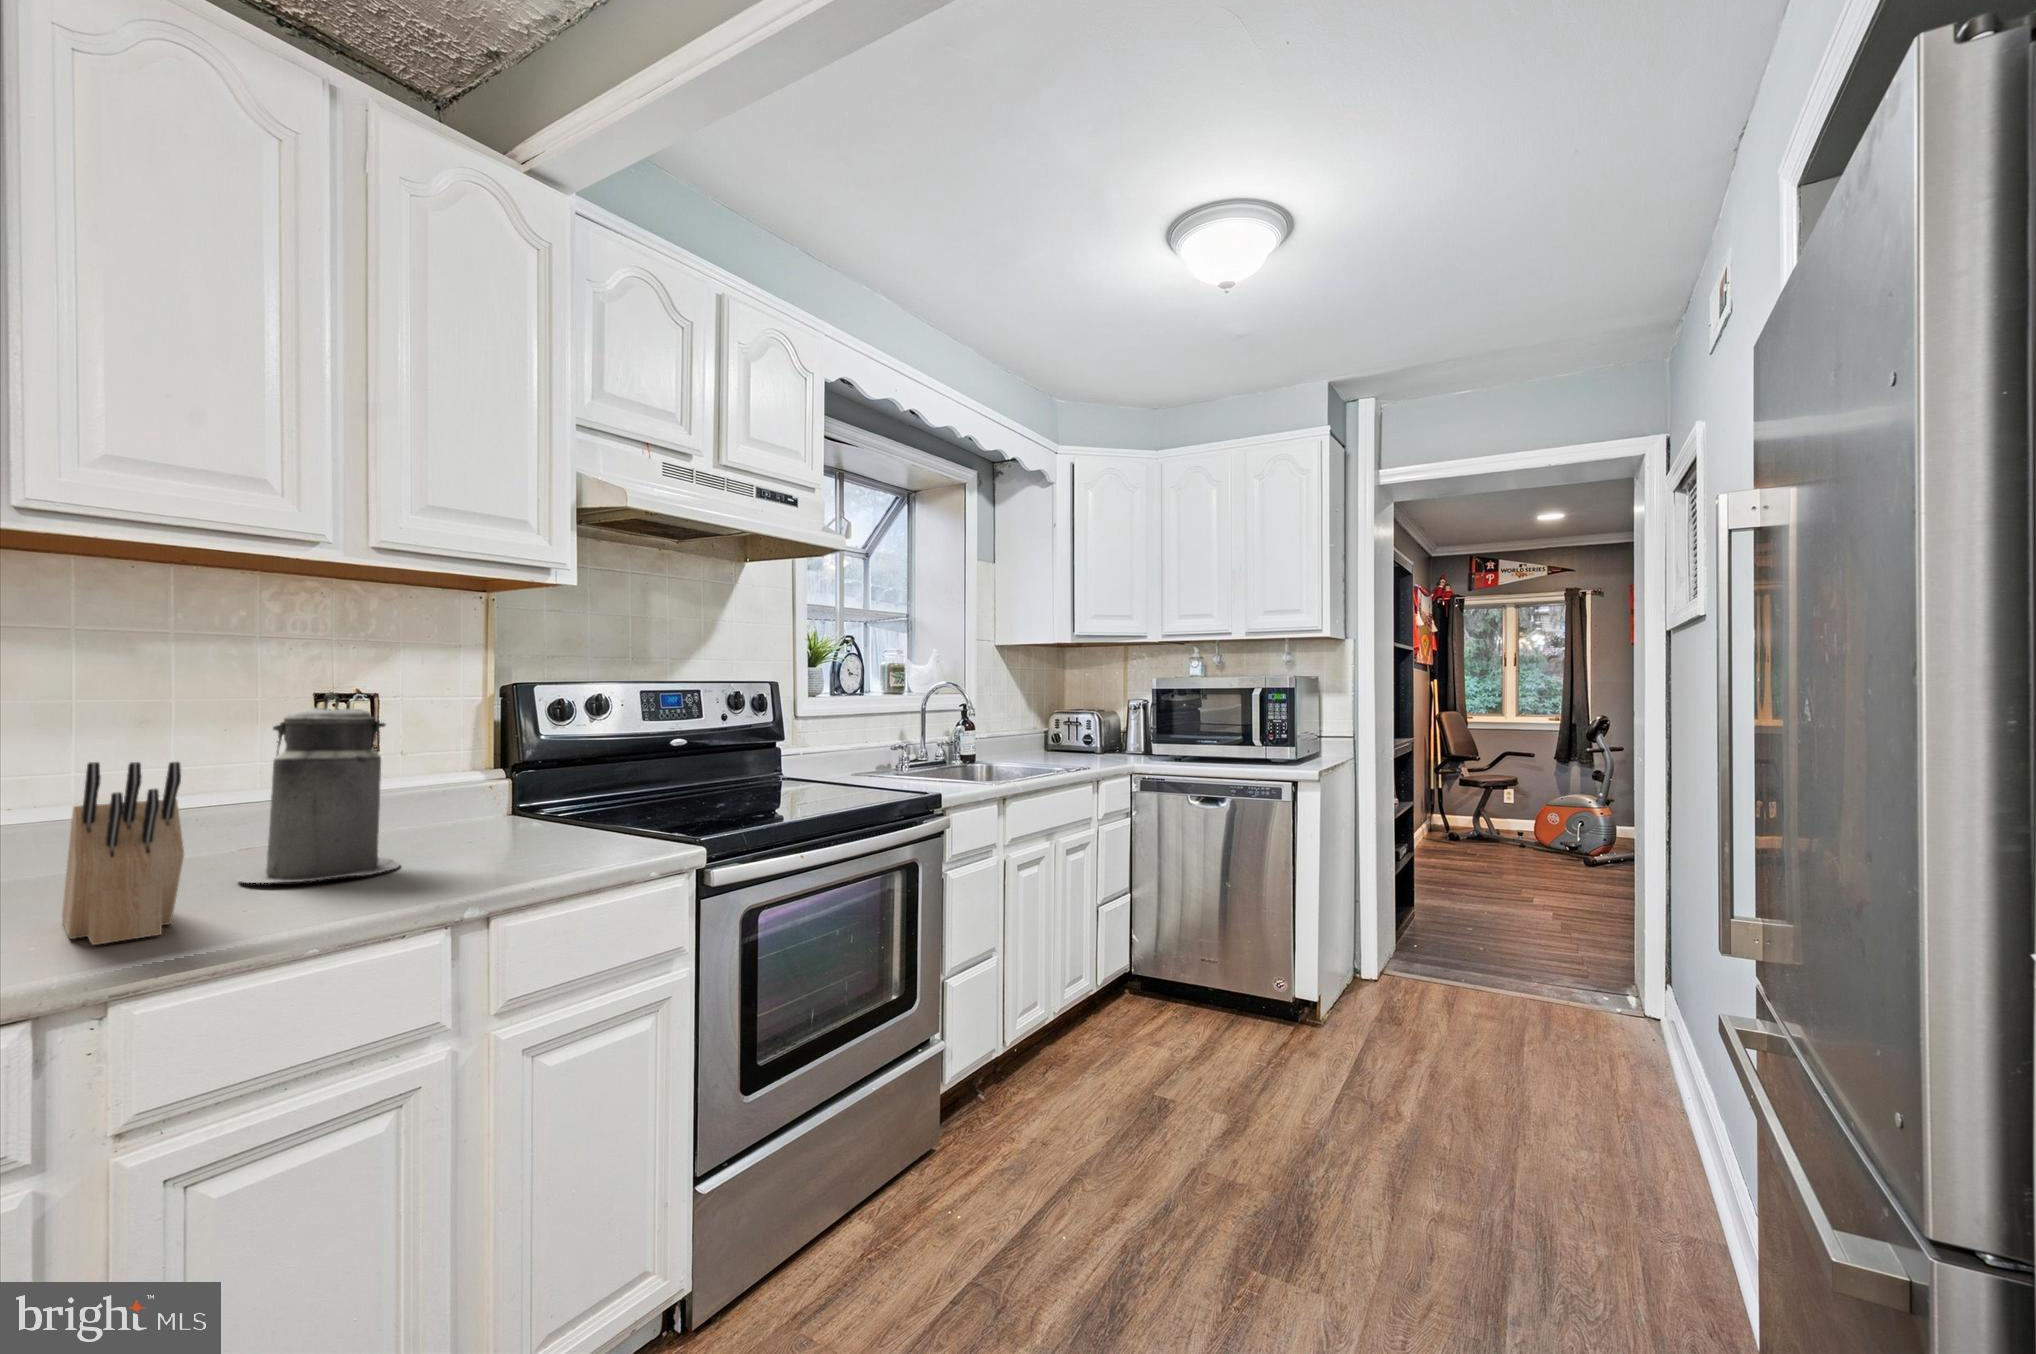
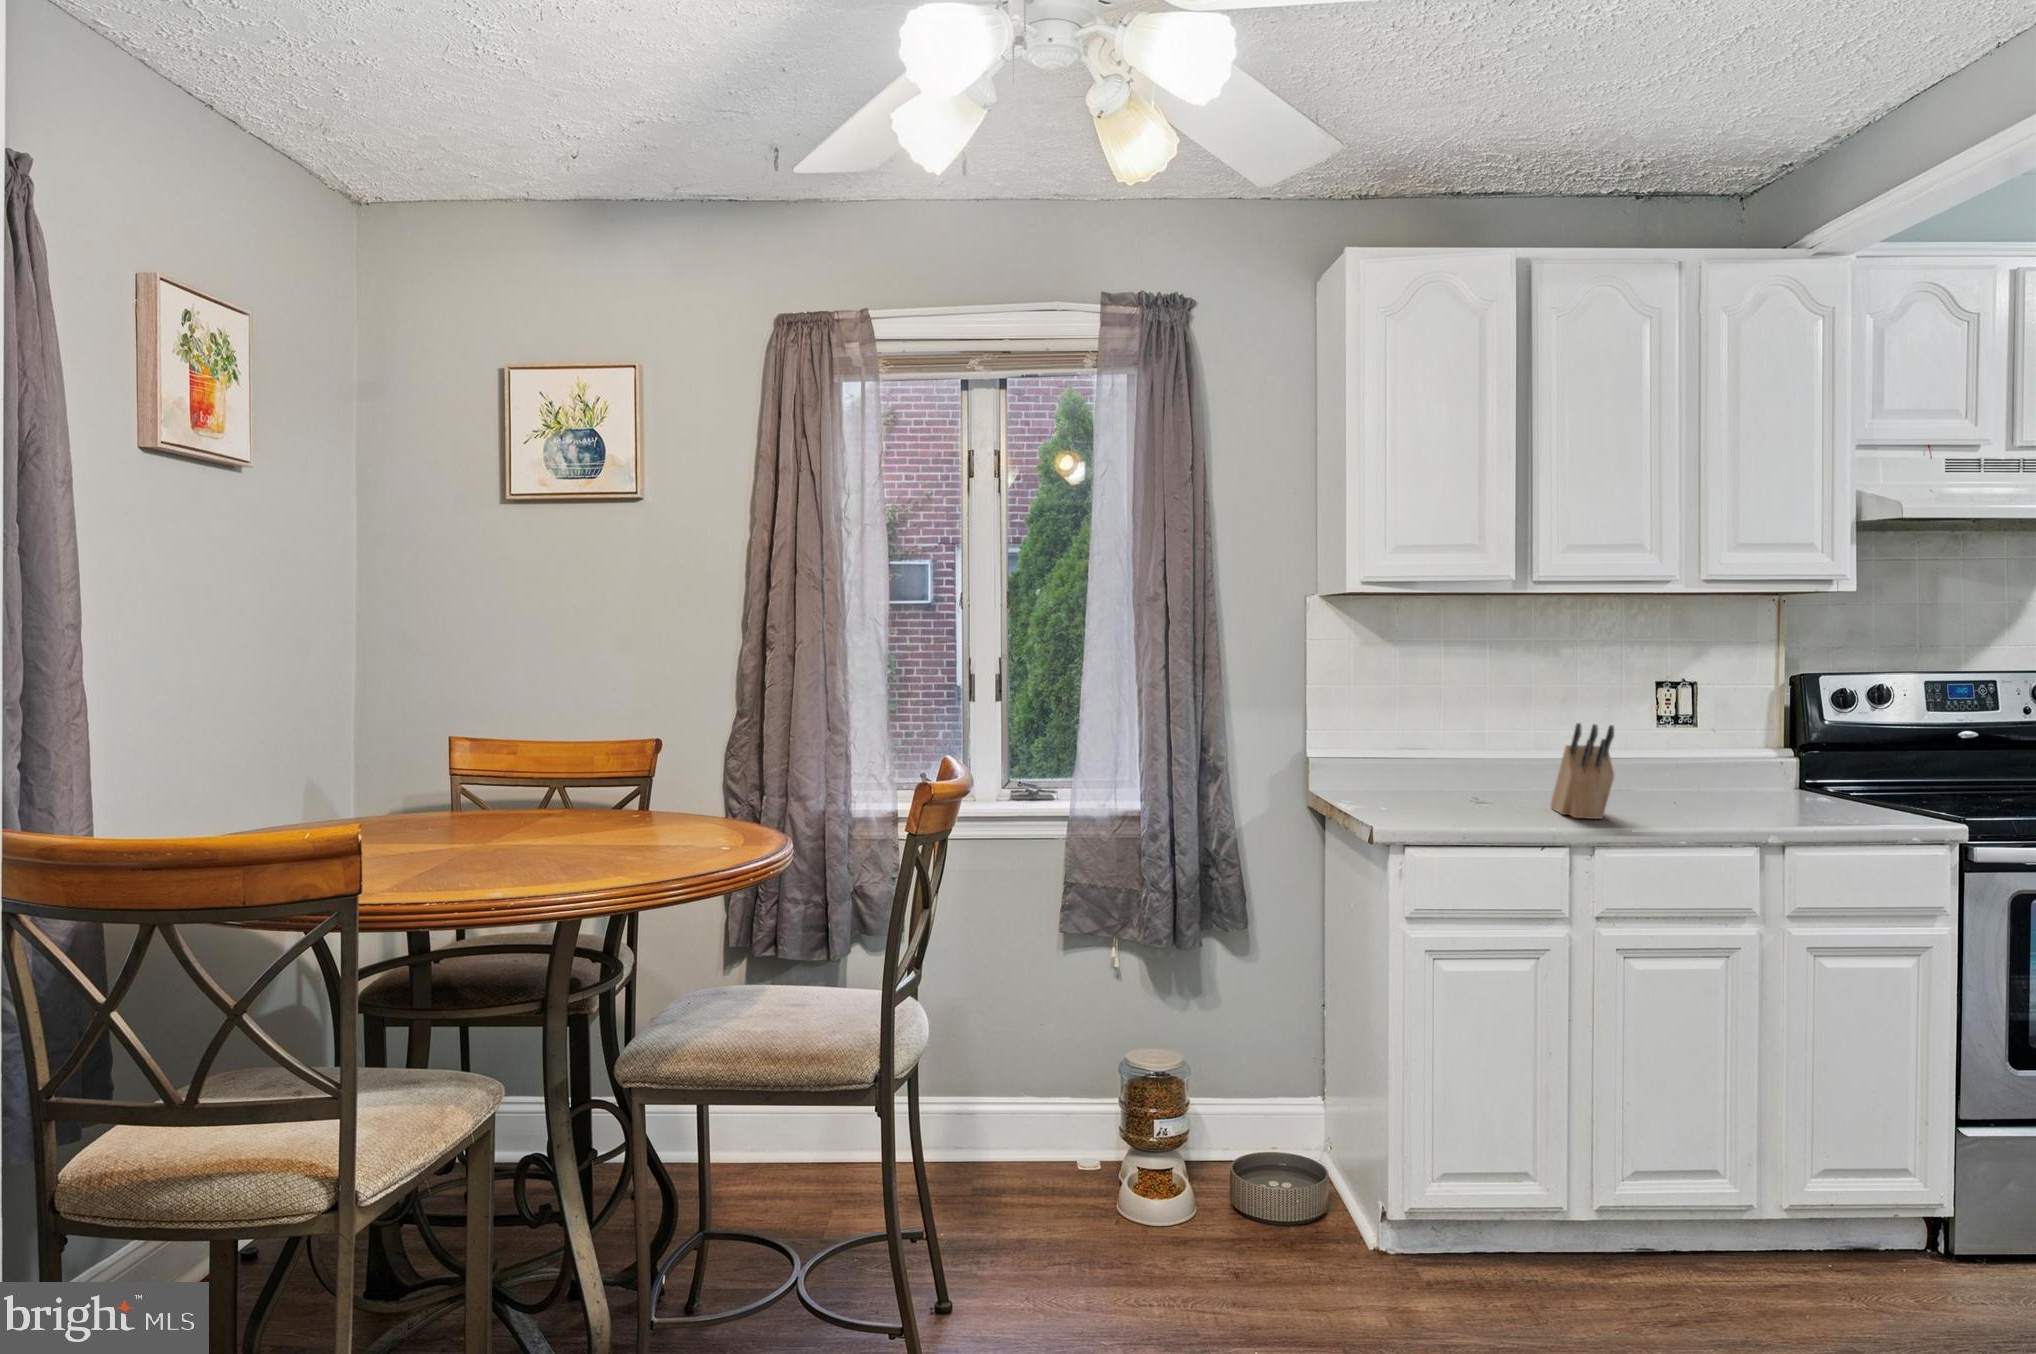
canister: present [237,693,399,883] -> none [1622,685,1717,808]

